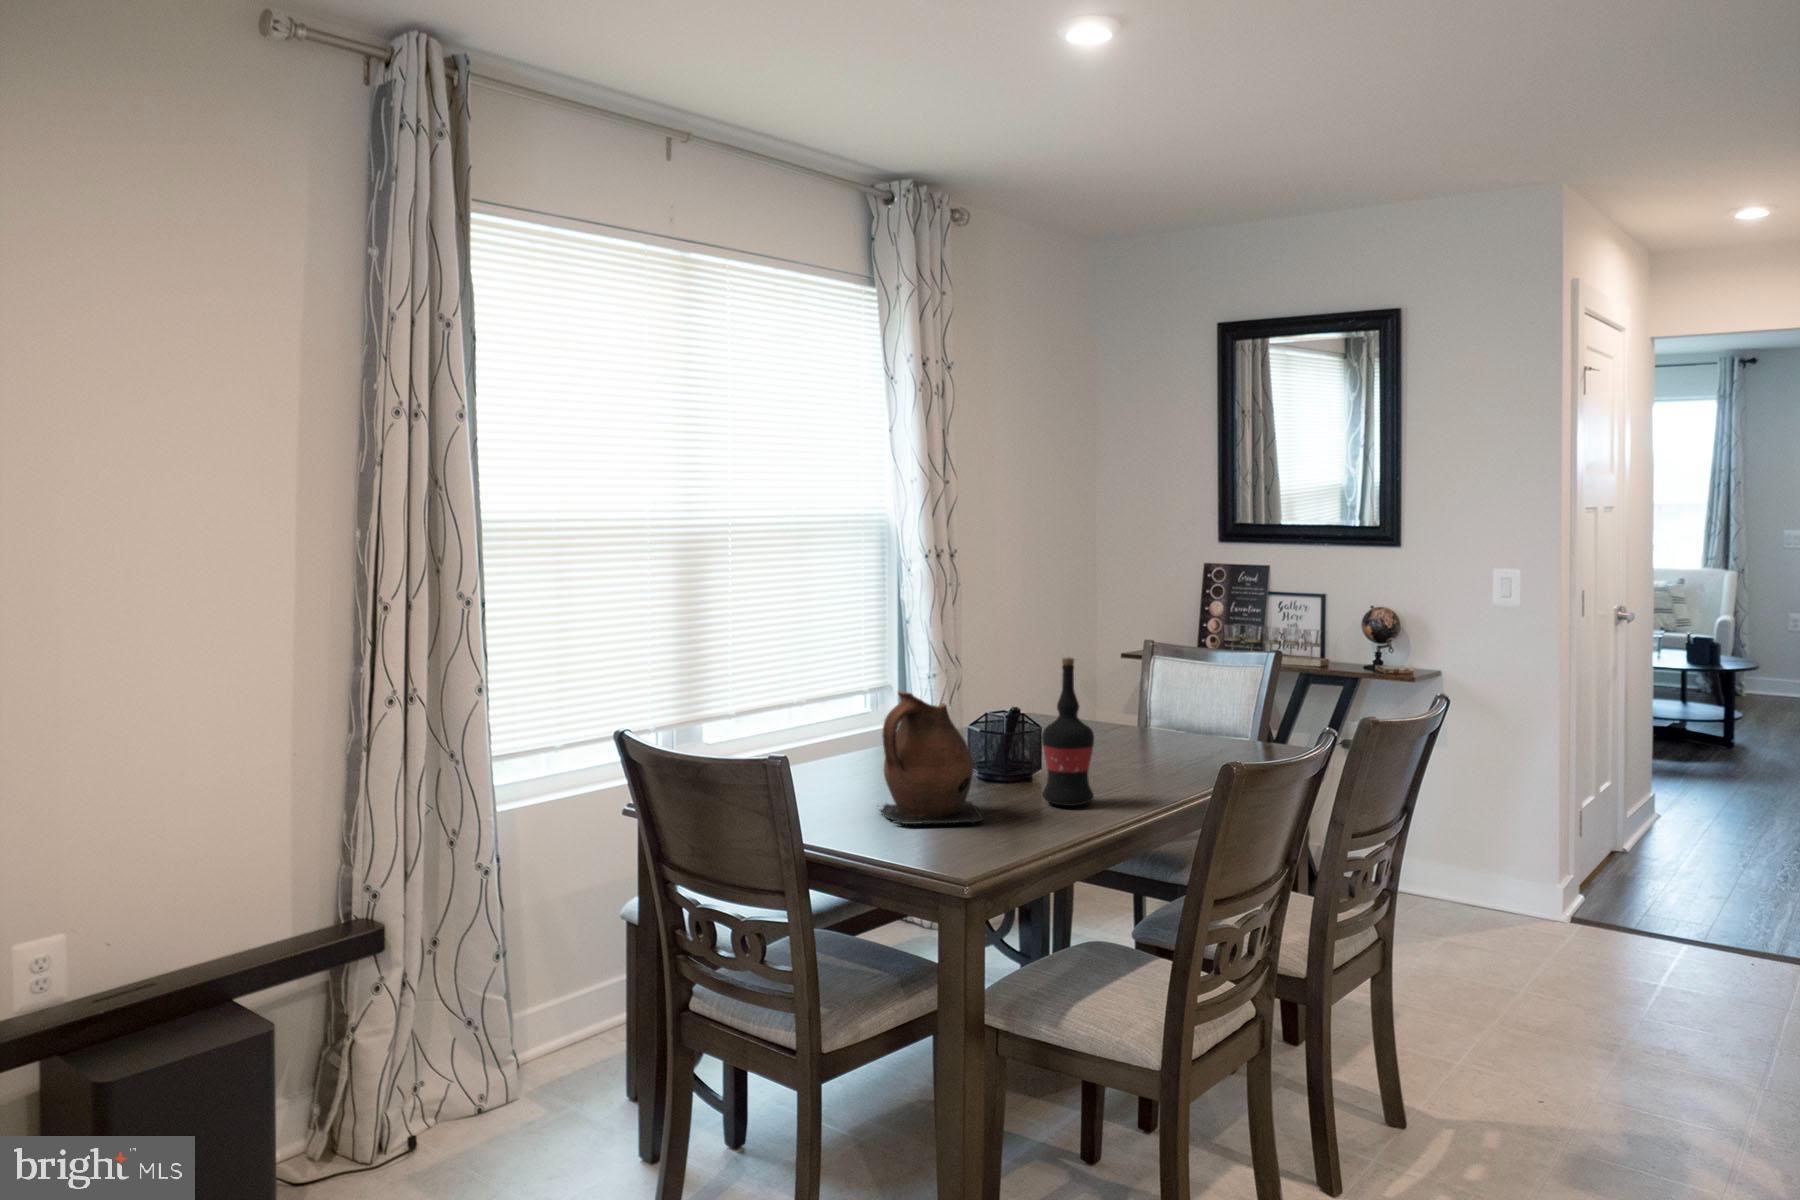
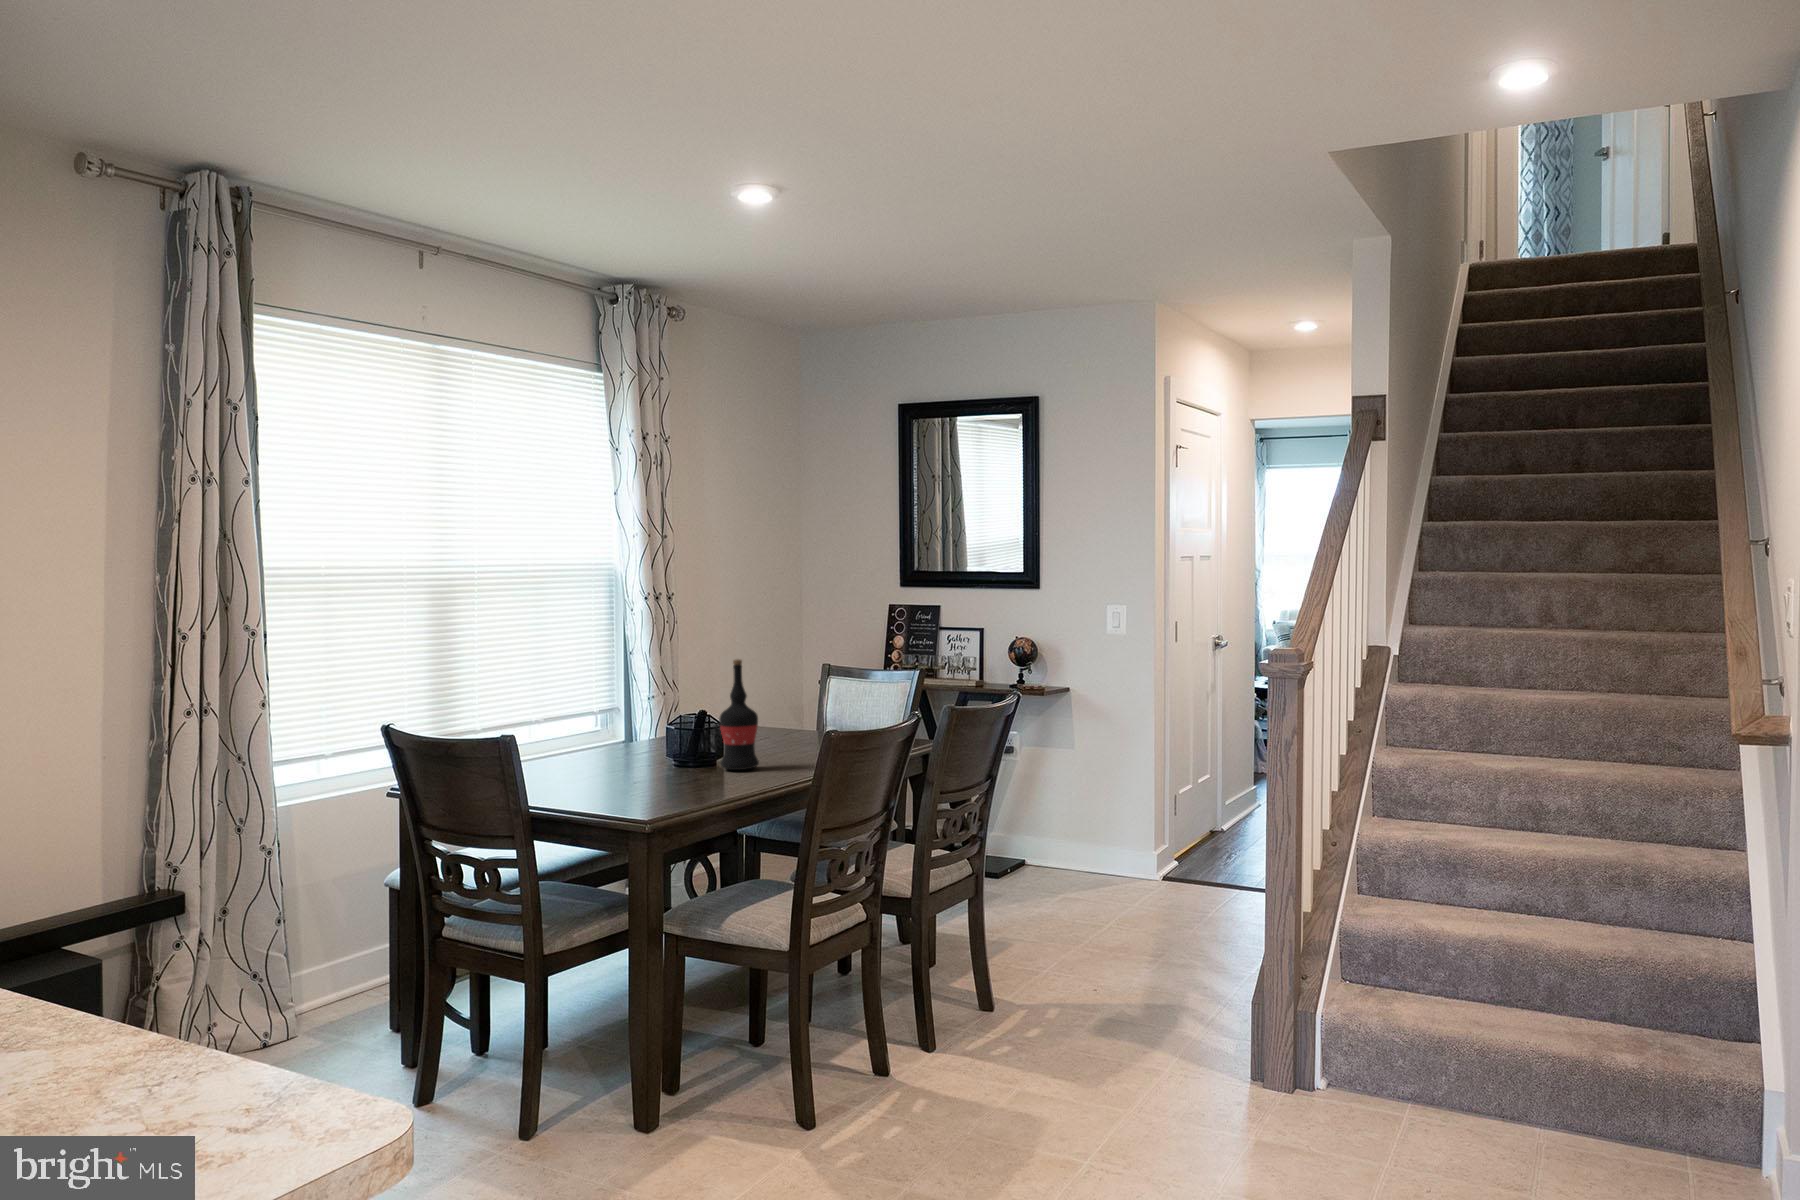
ceramic pitcher: present [880,691,983,824] -> none [591,685,672,784]

